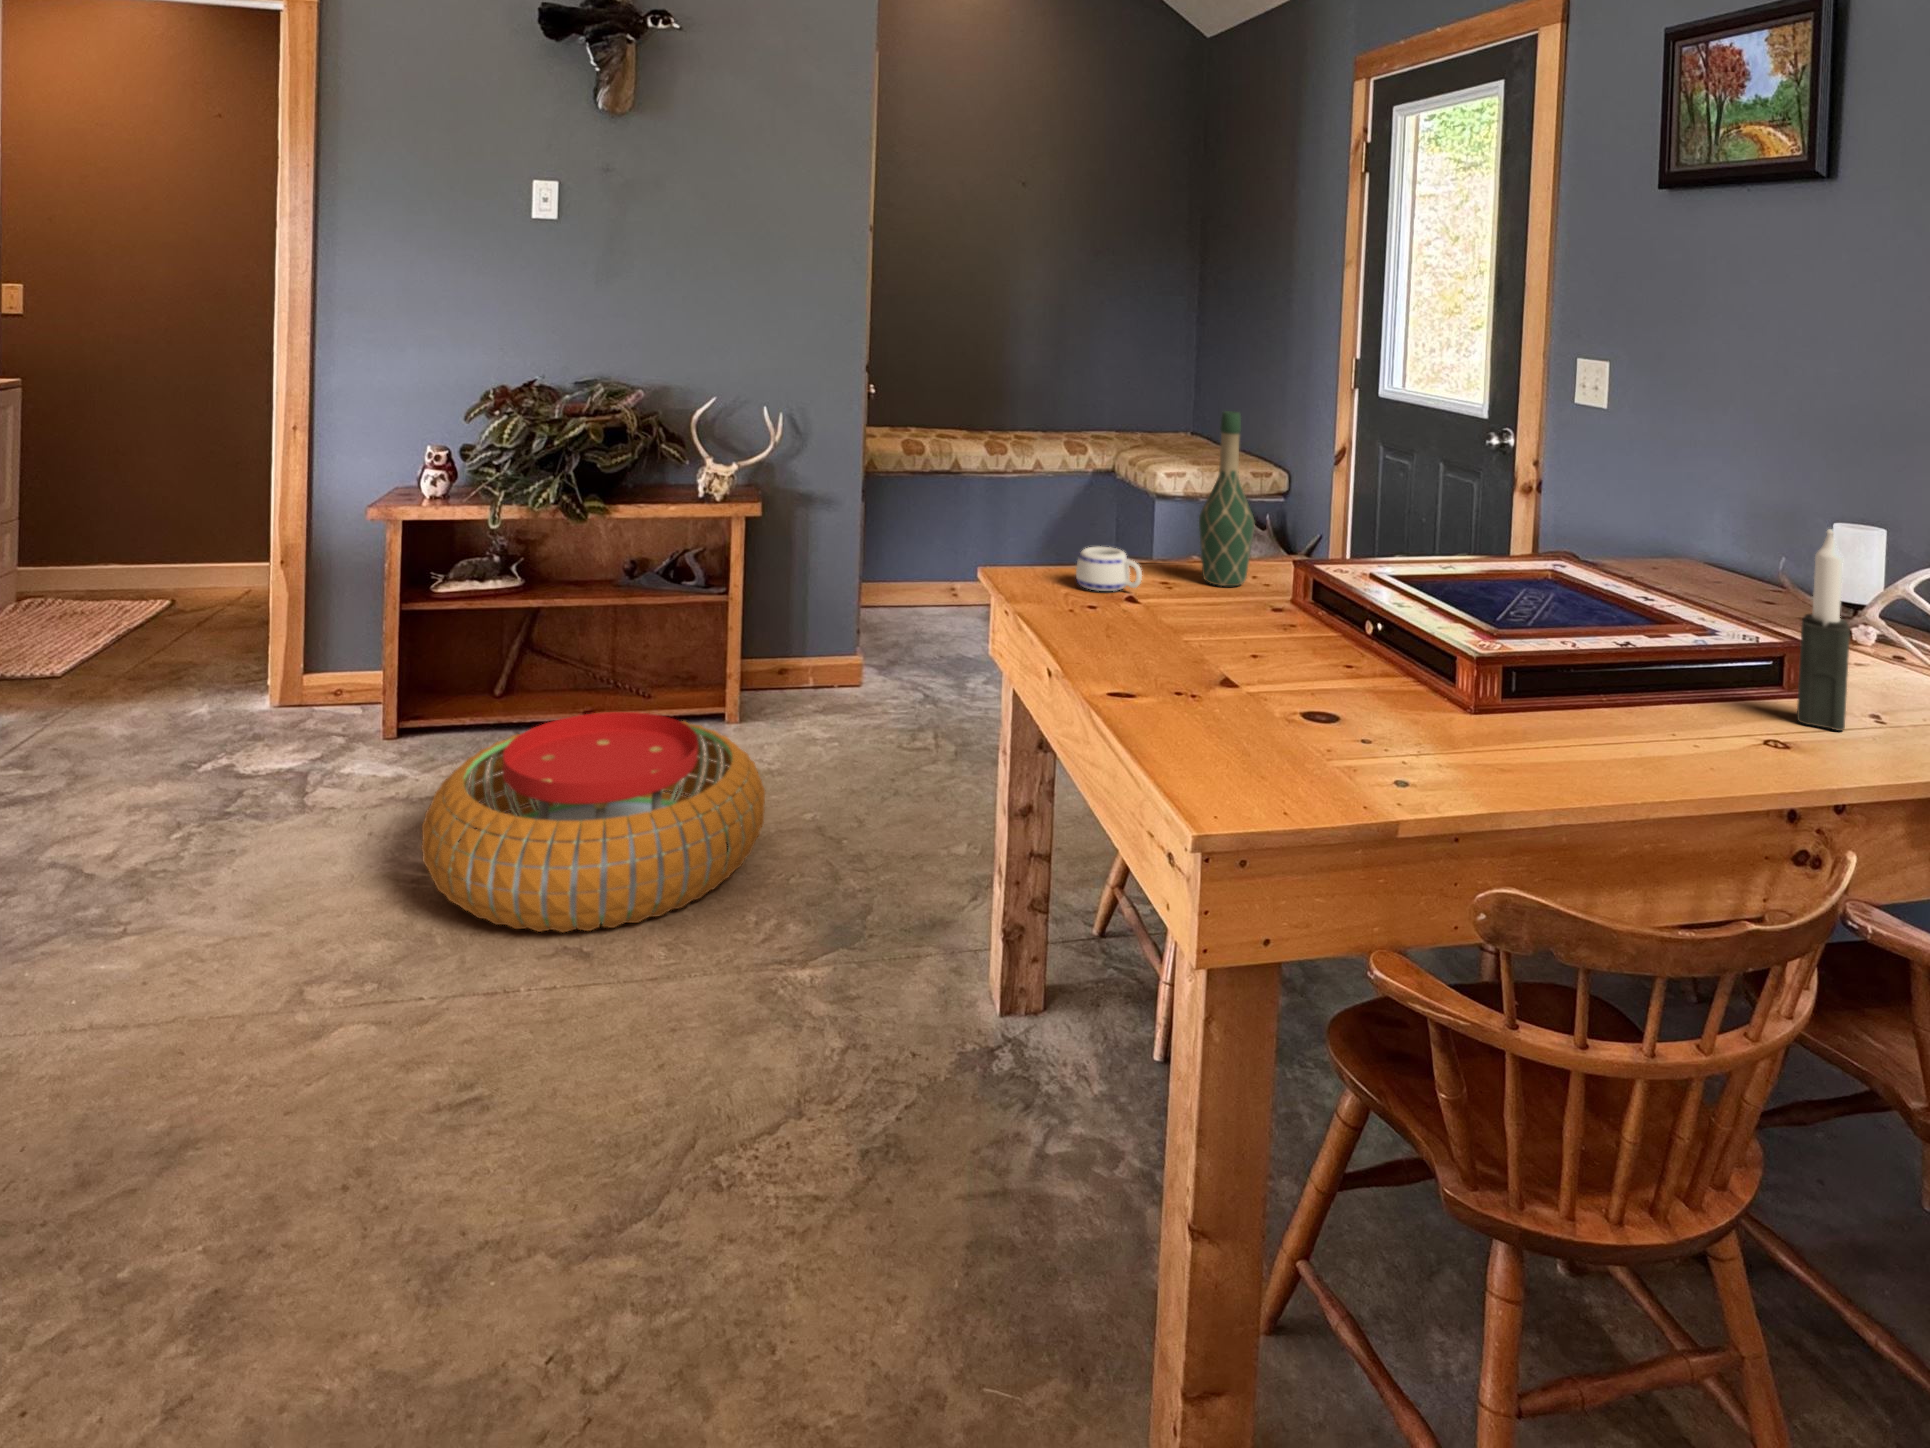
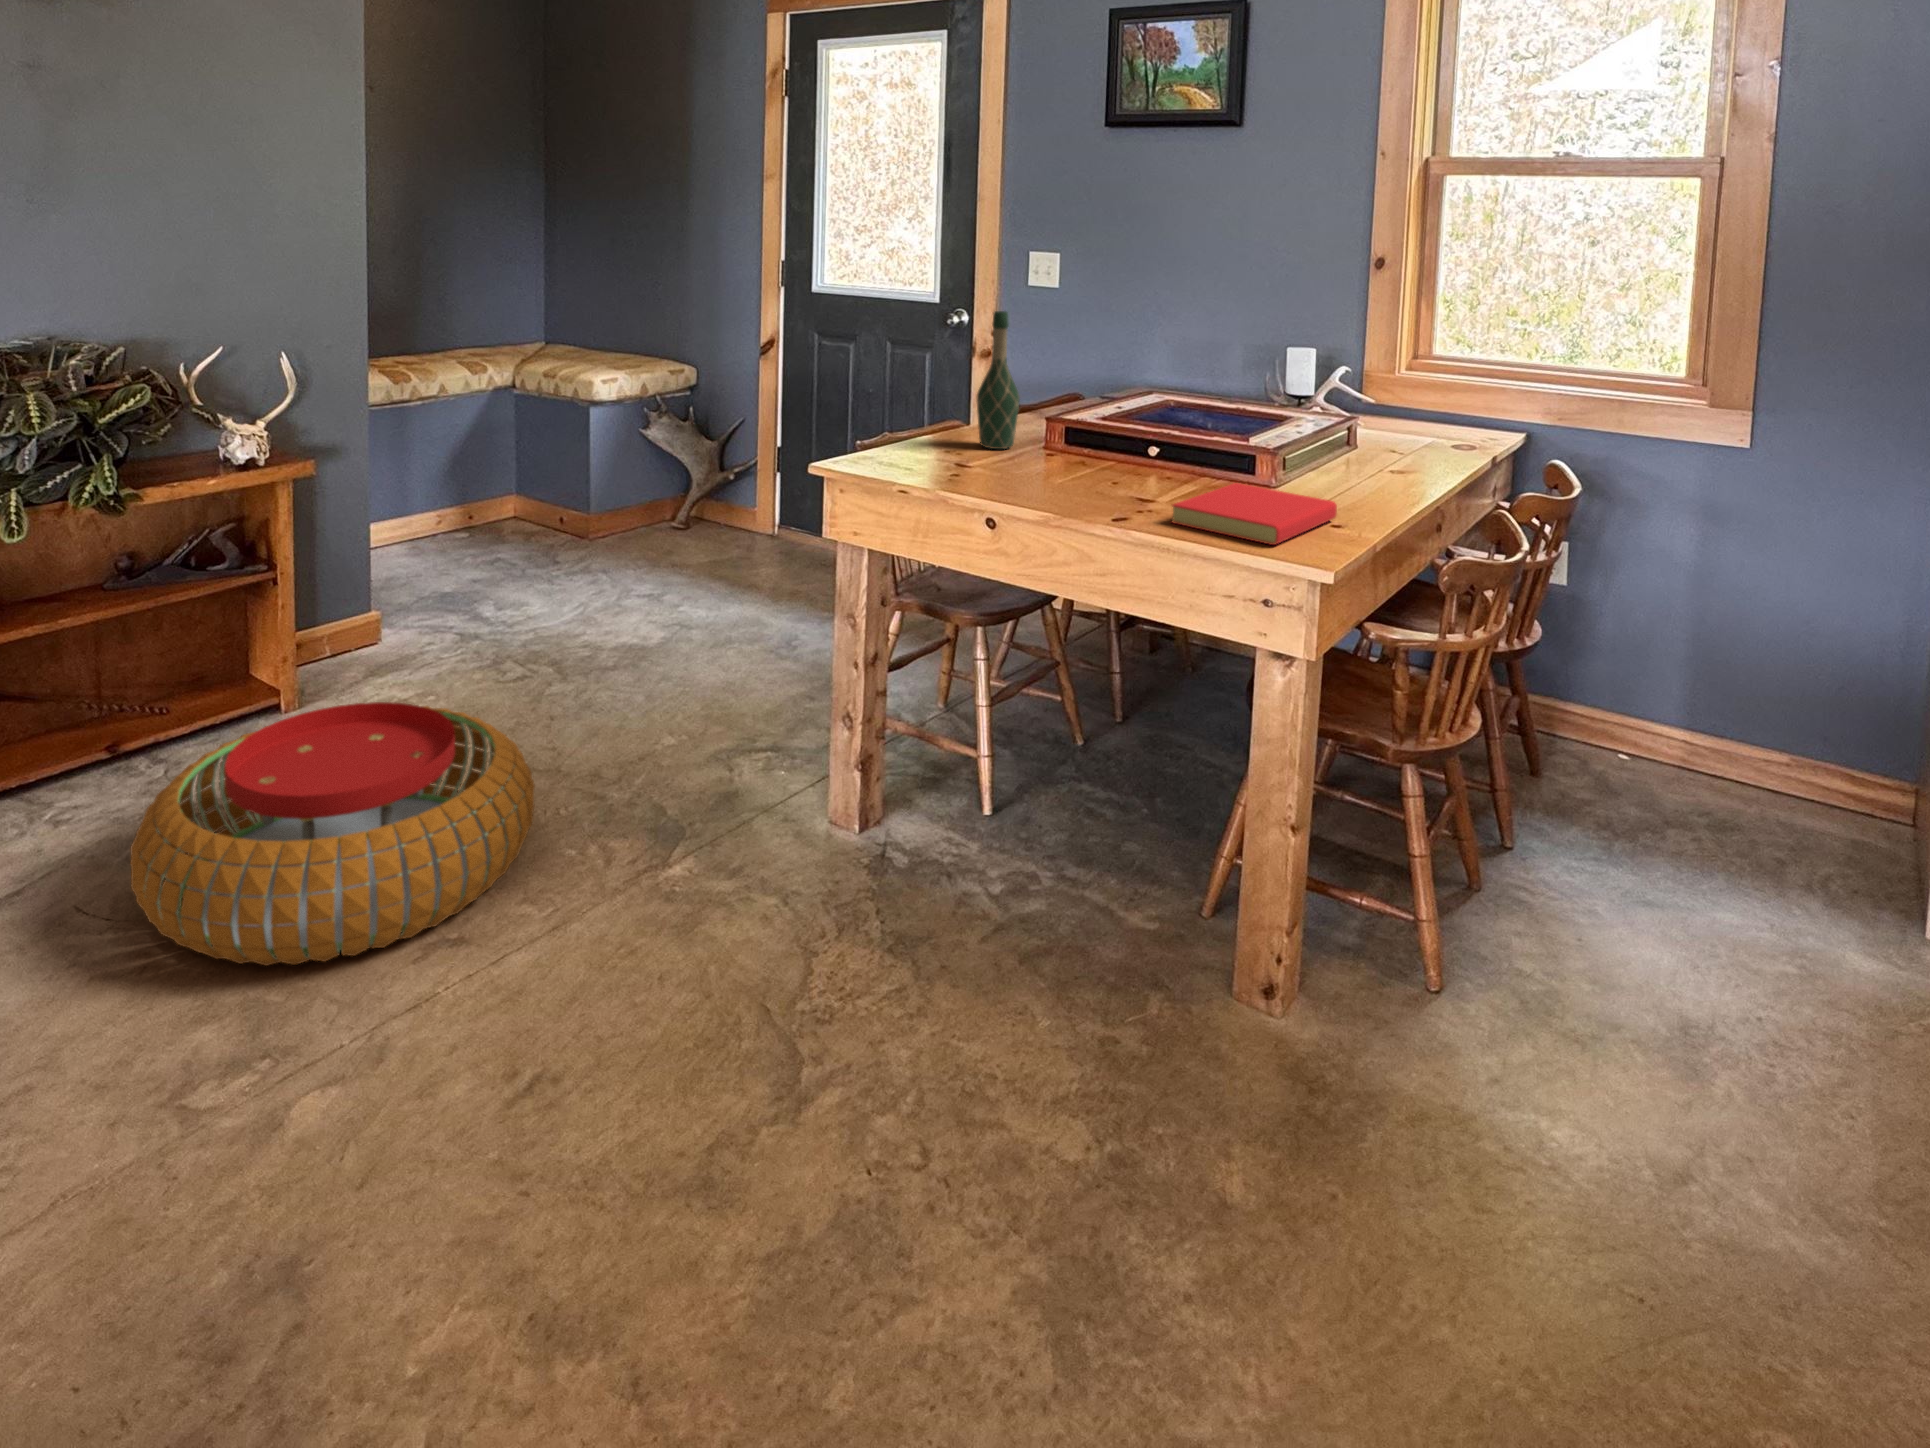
candle: present [1797,529,1850,731] -> none [1384,350,1417,465]
mug: present [1076,547,1142,591] -> none [920,431,978,467]
book: none [1166,677,1421,765] -> present [1172,483,1337,545]

